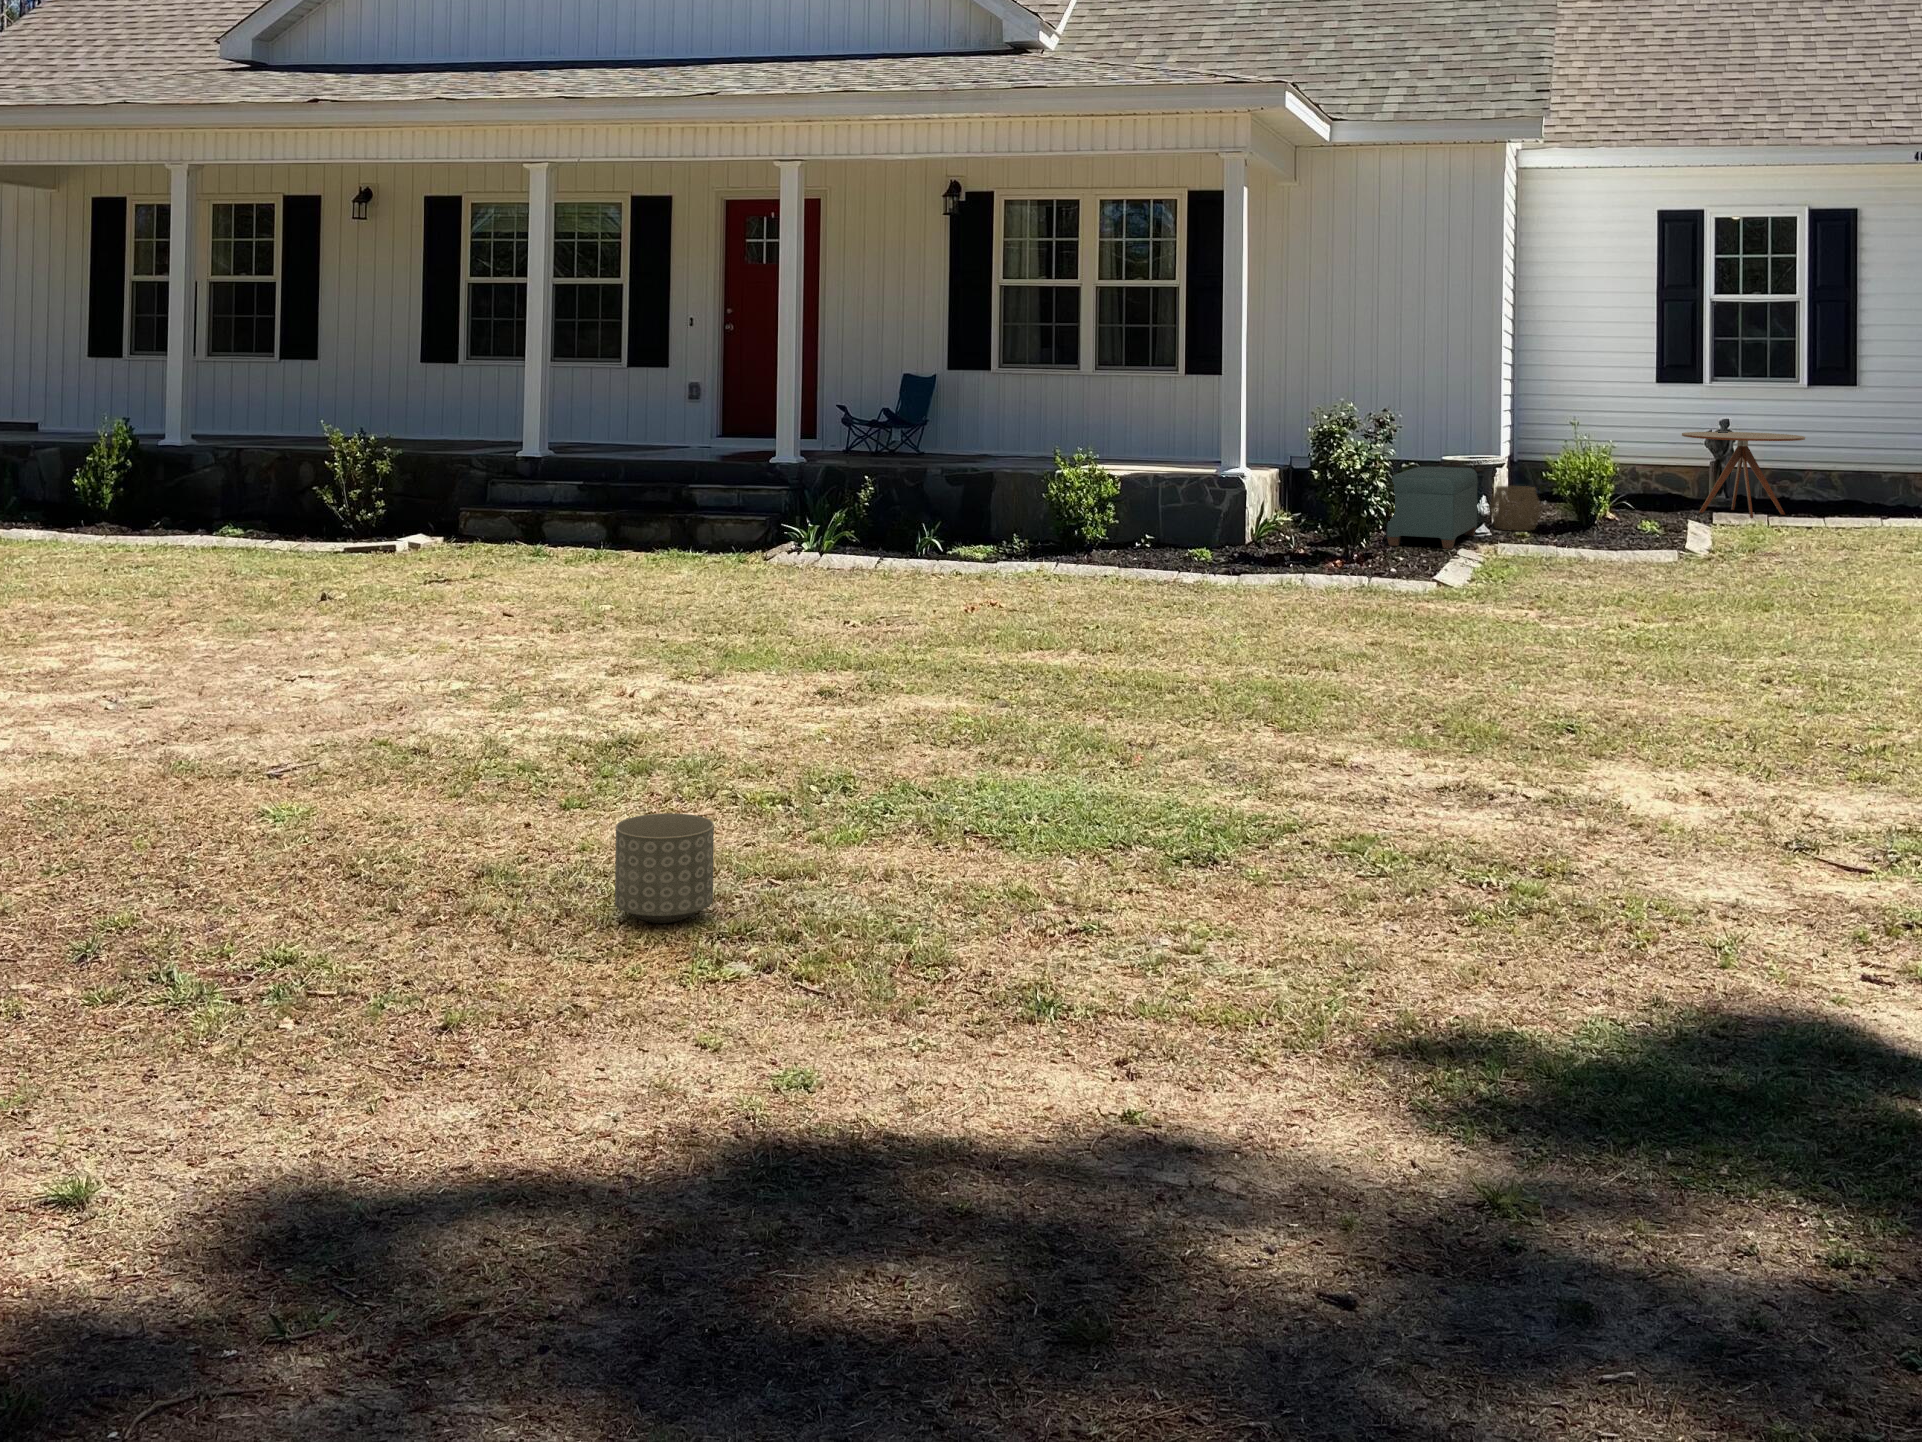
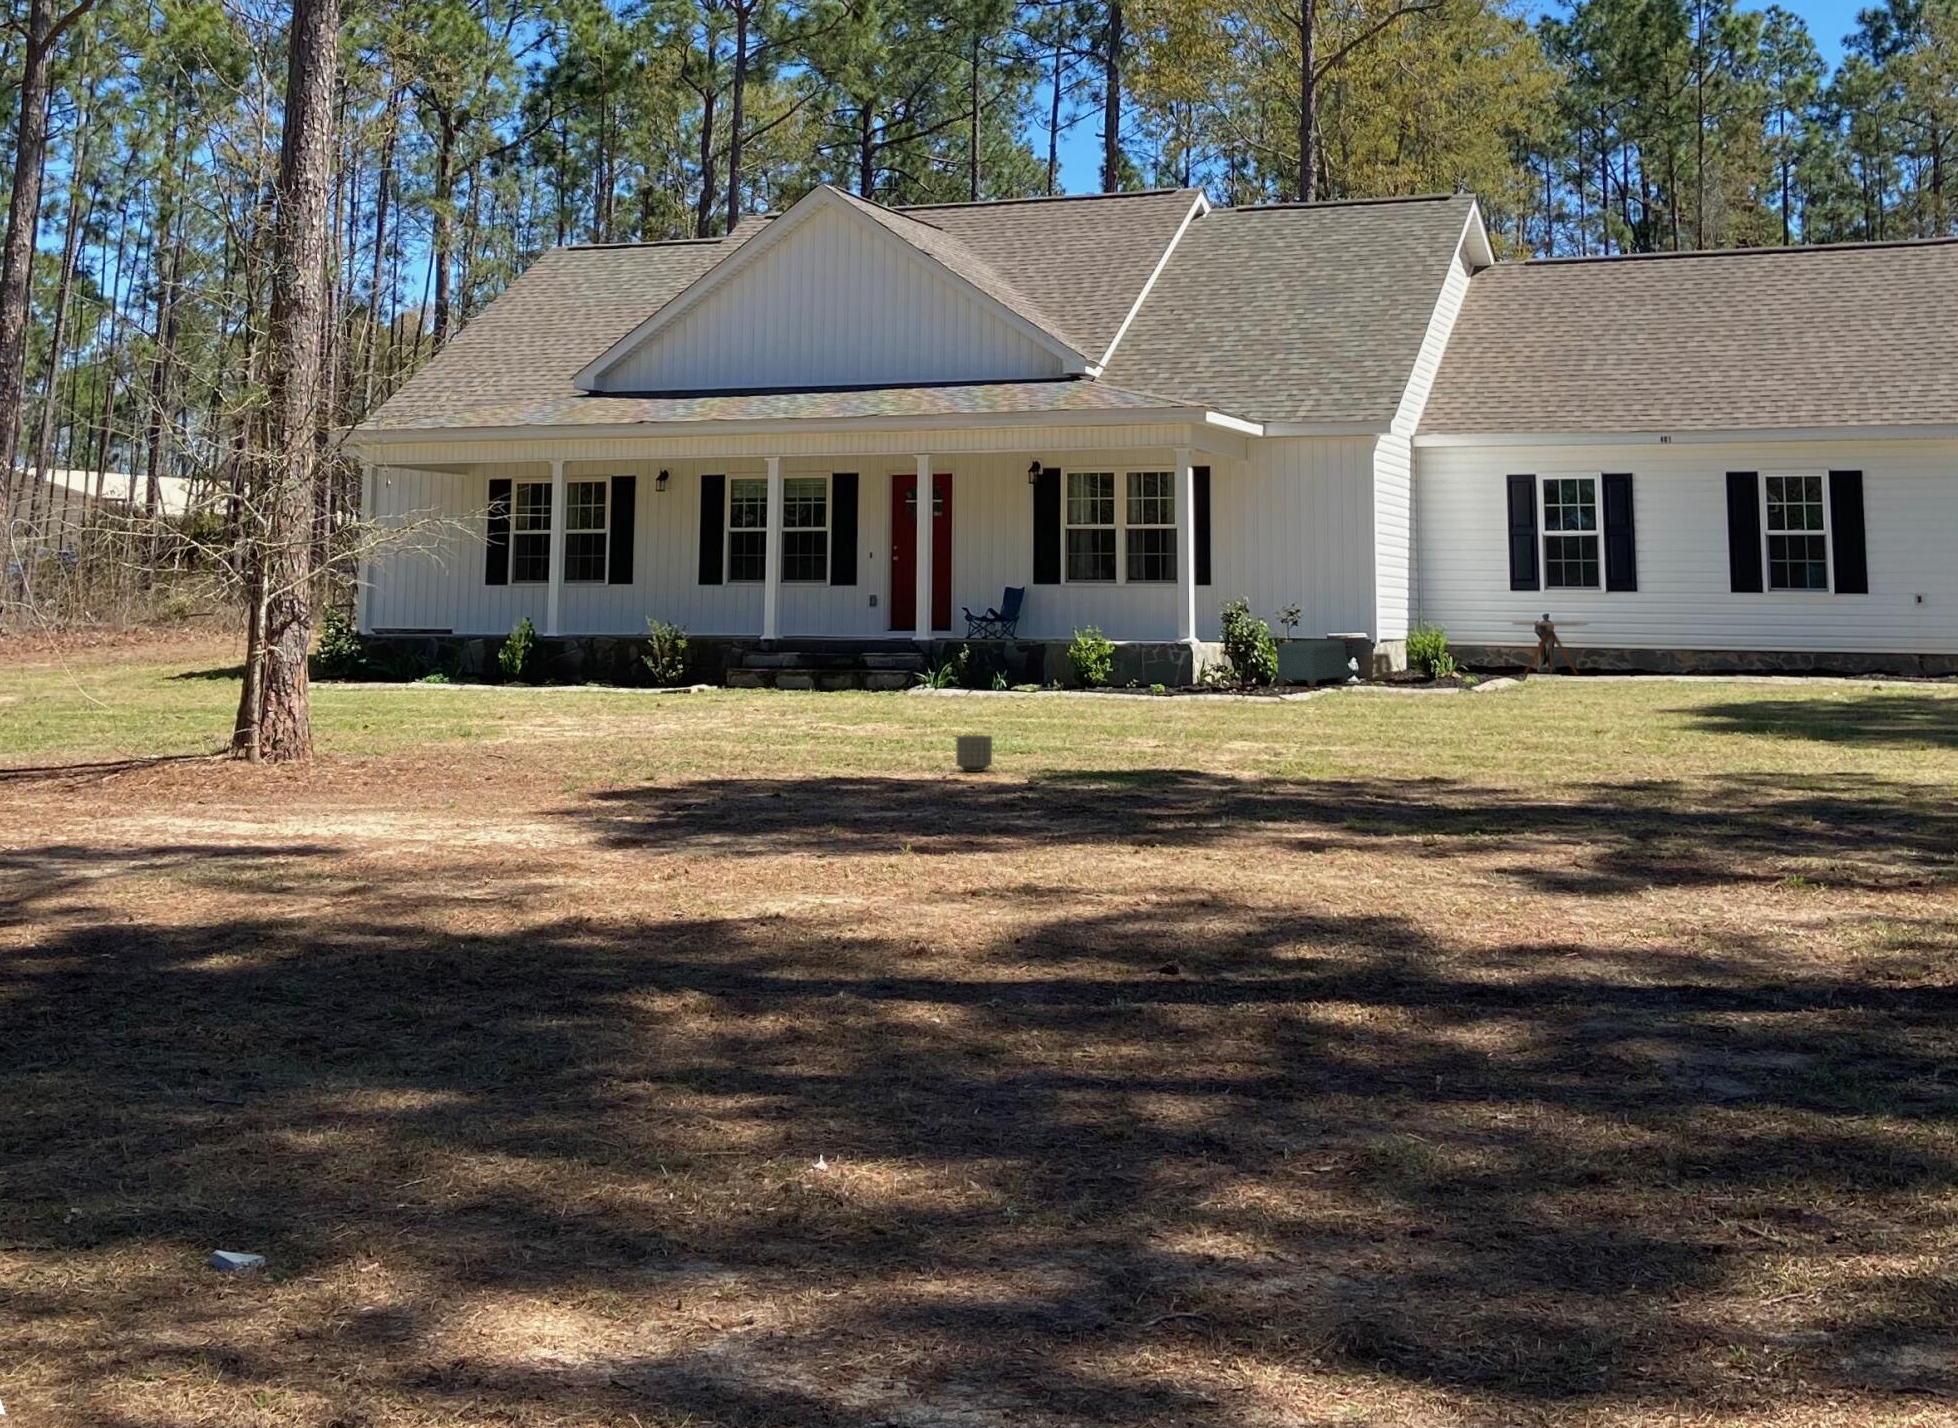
planter: present [615,813,714,923] -> present [956,735,992,772]

